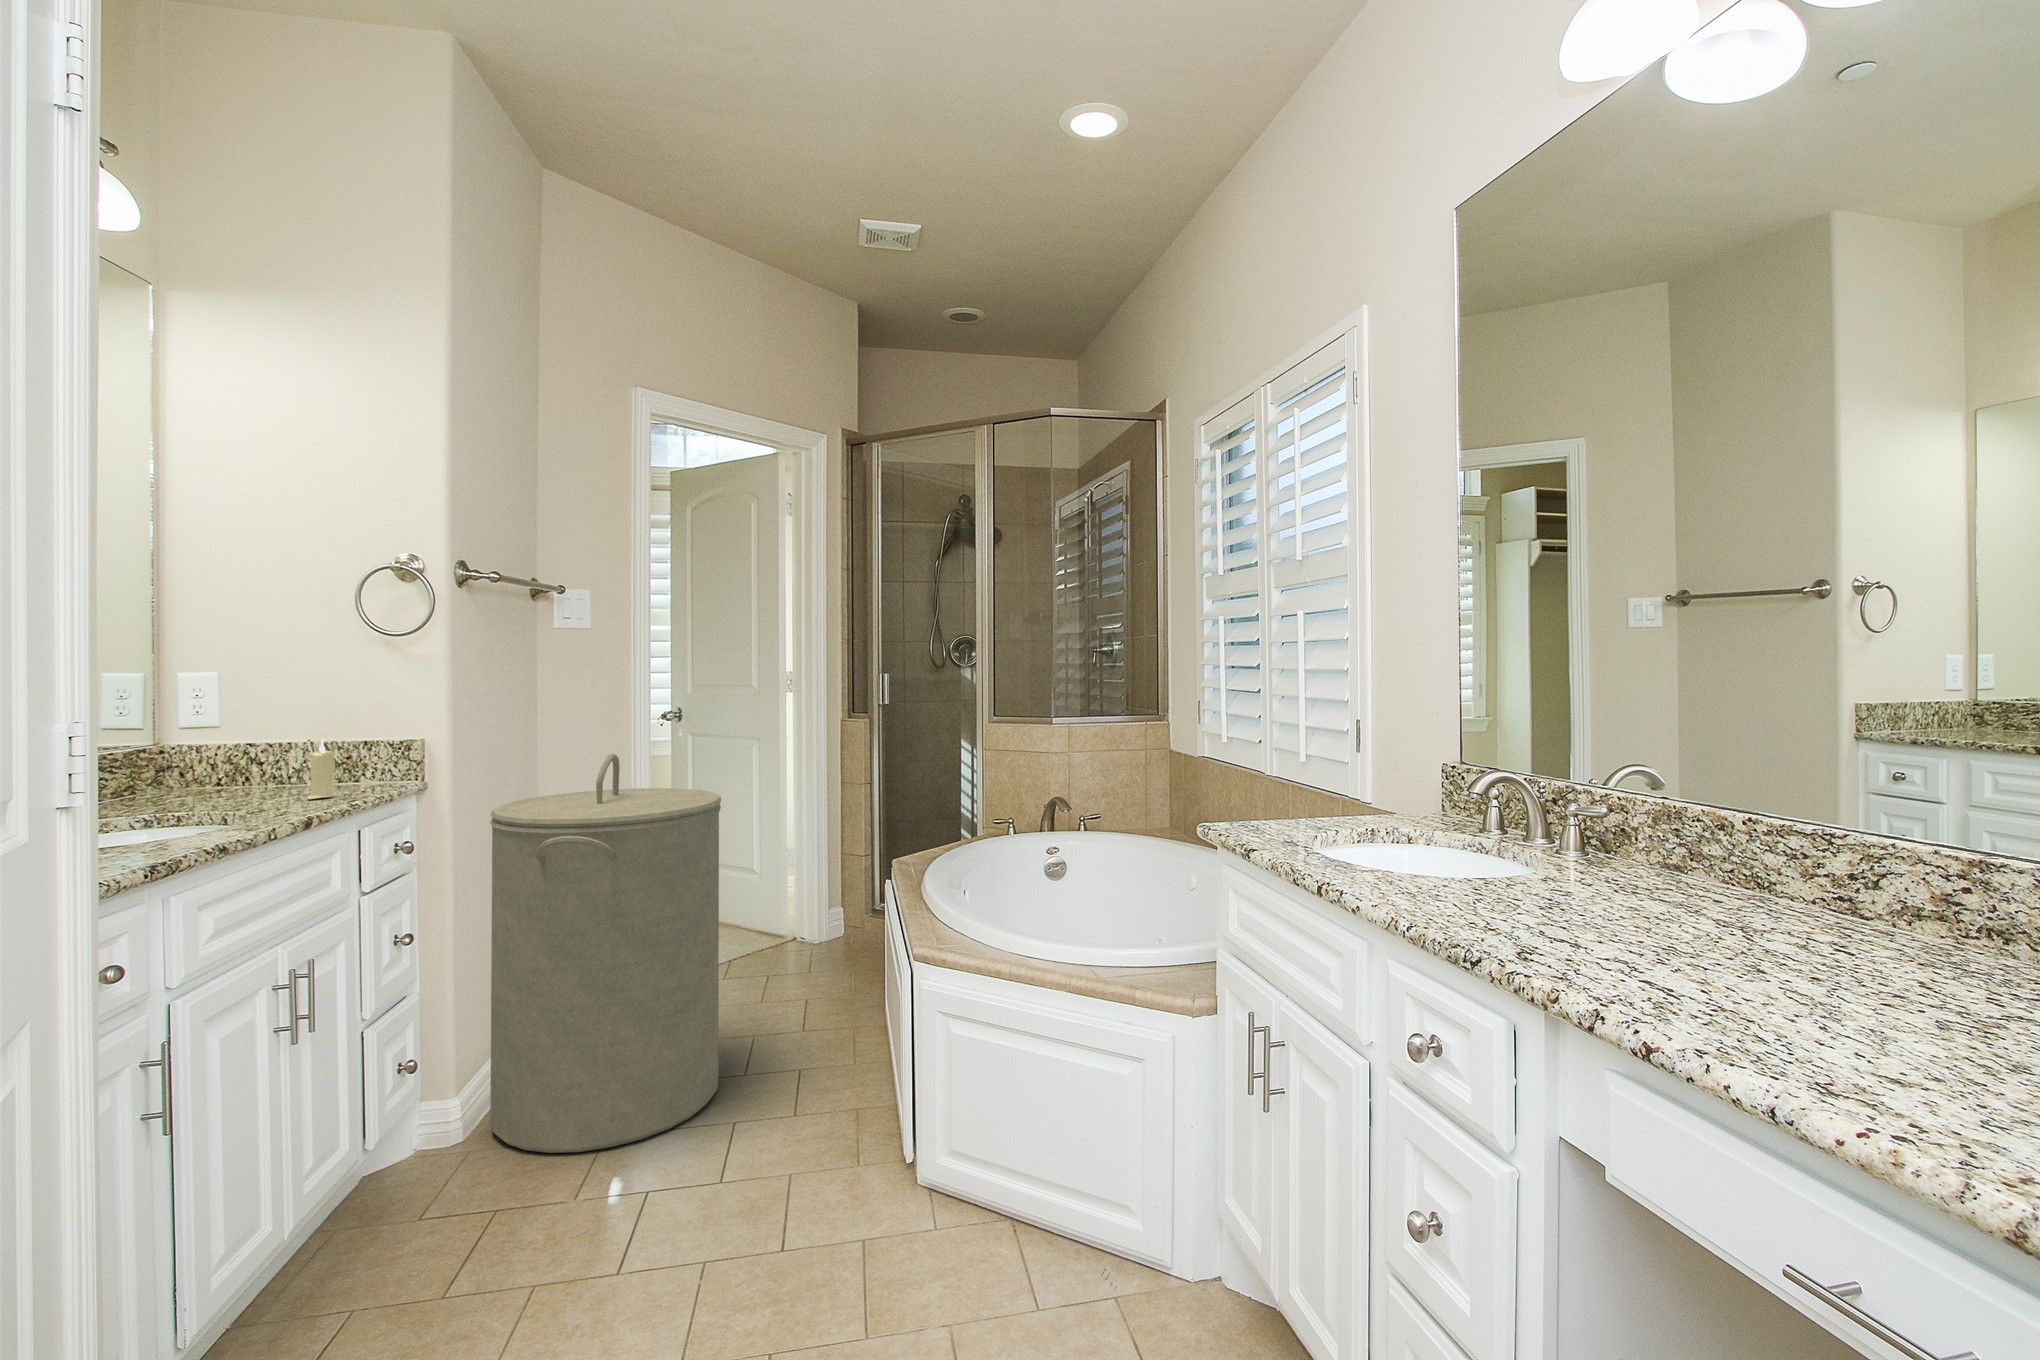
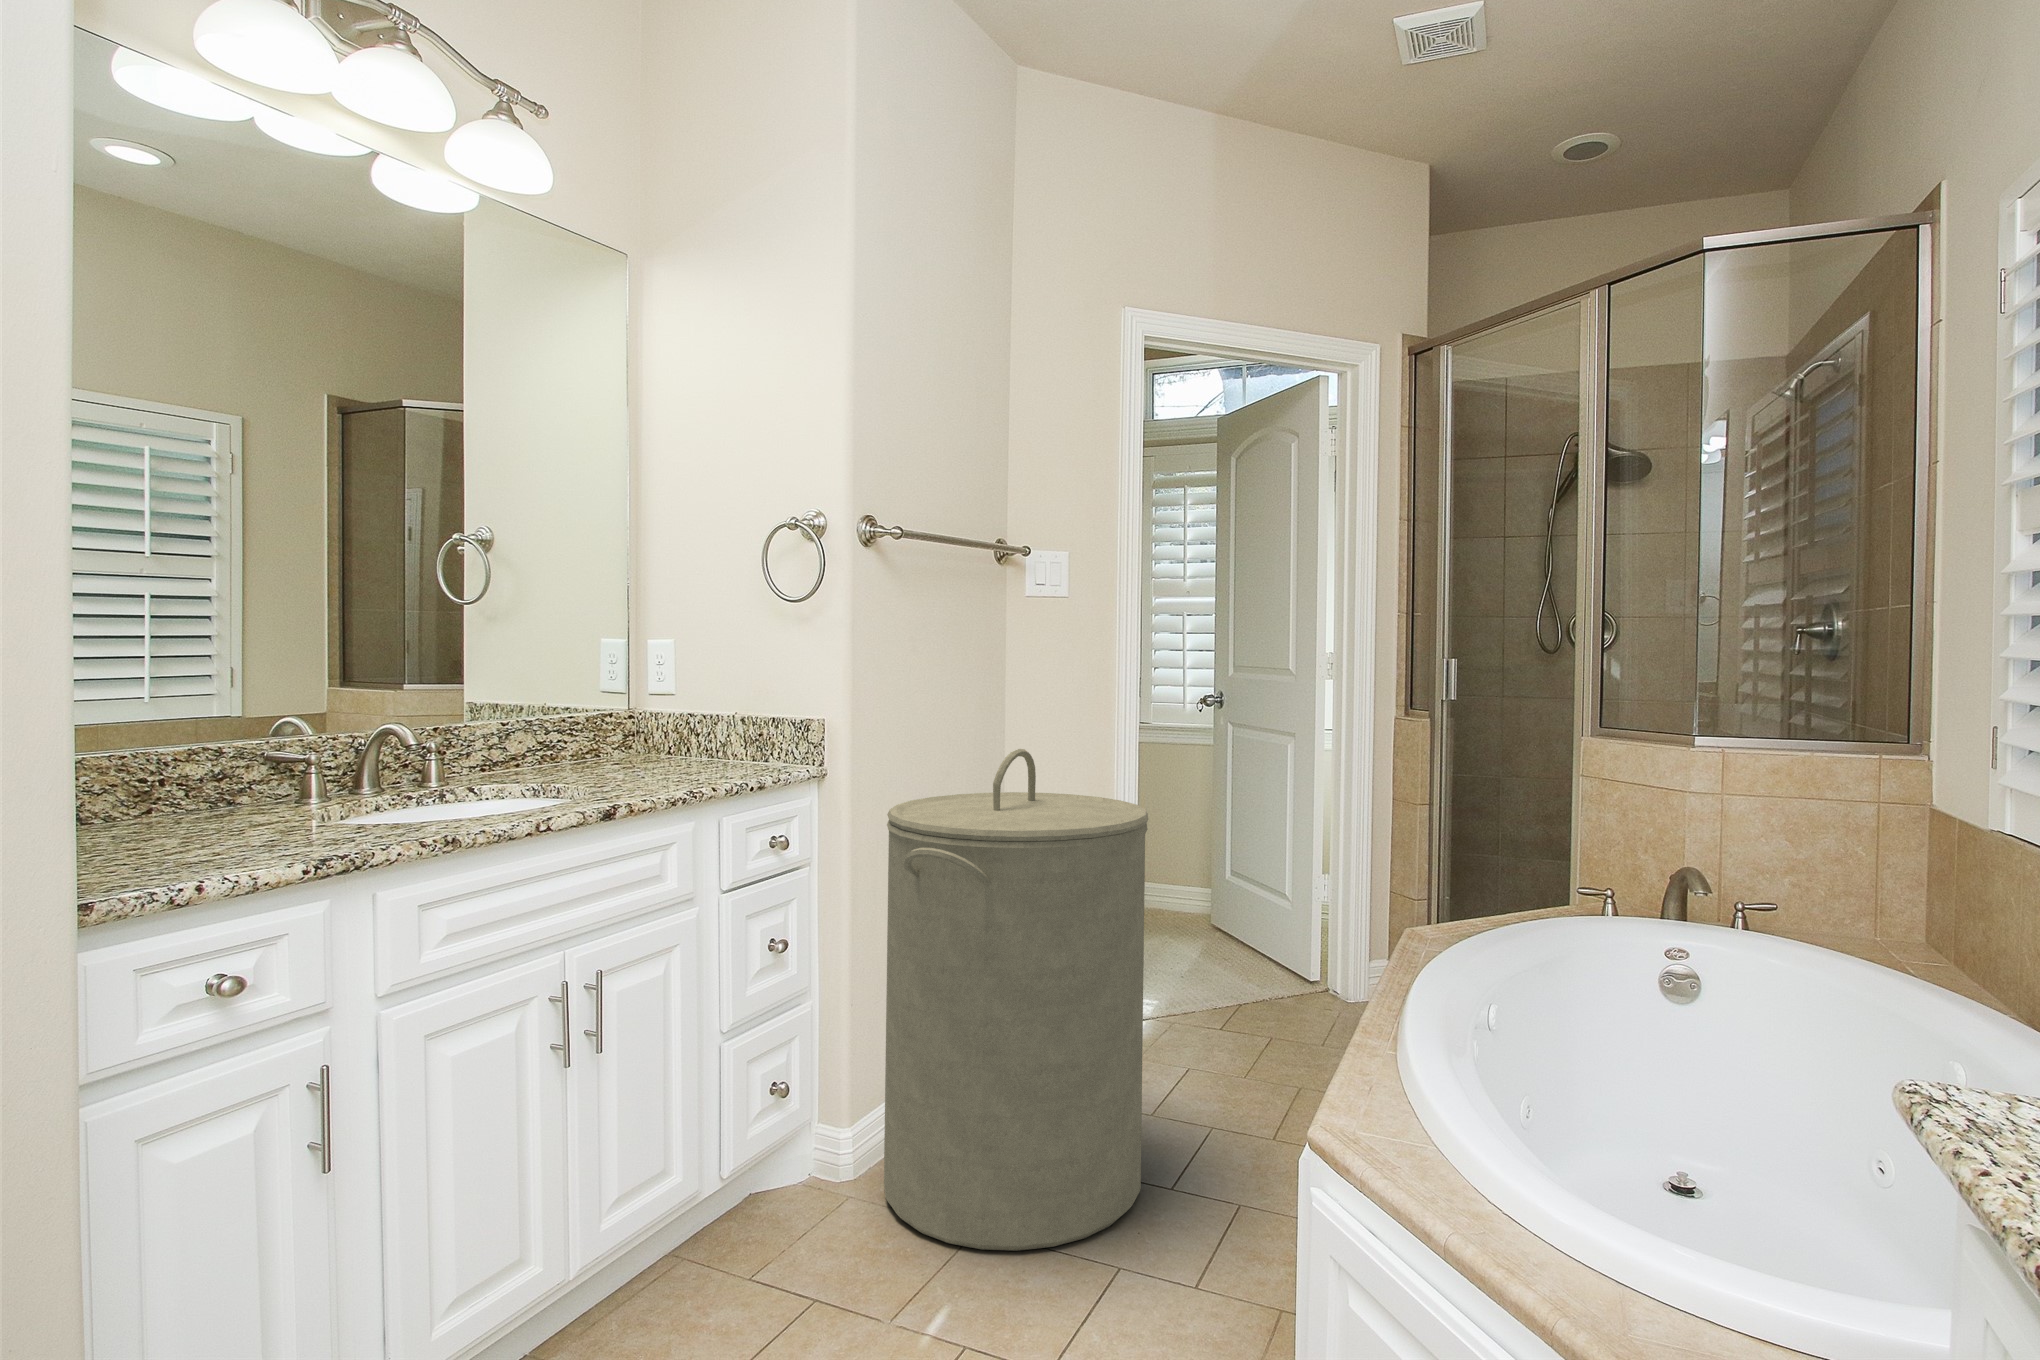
candle: present [308,738,335,799] -> none [683,709,710,776]

